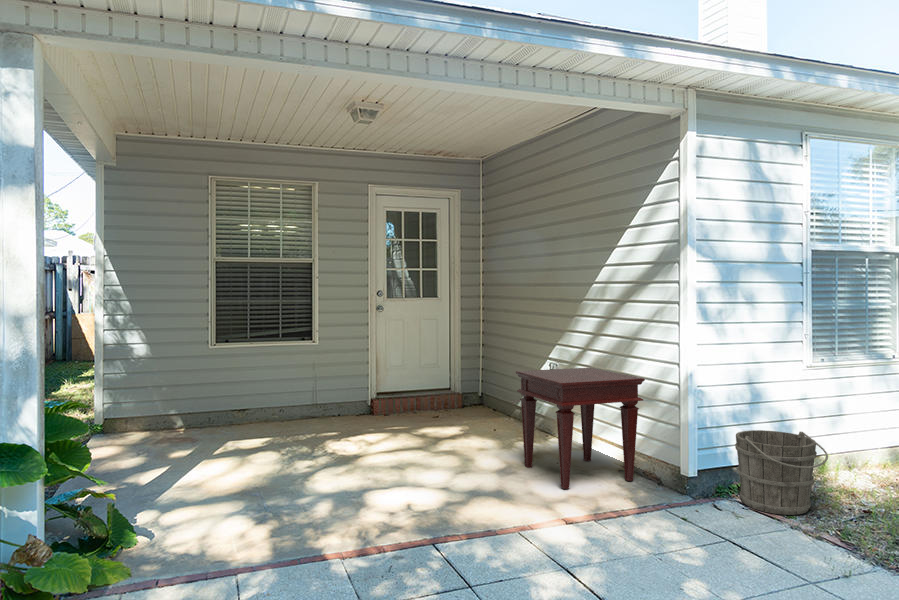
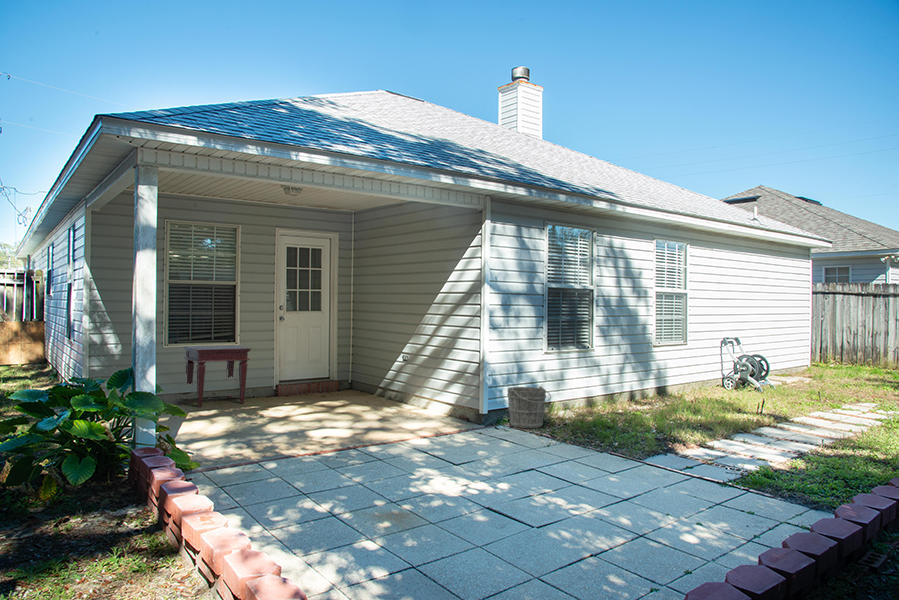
side table: present [516,368,645,489] -> present [183,346,251,407]

